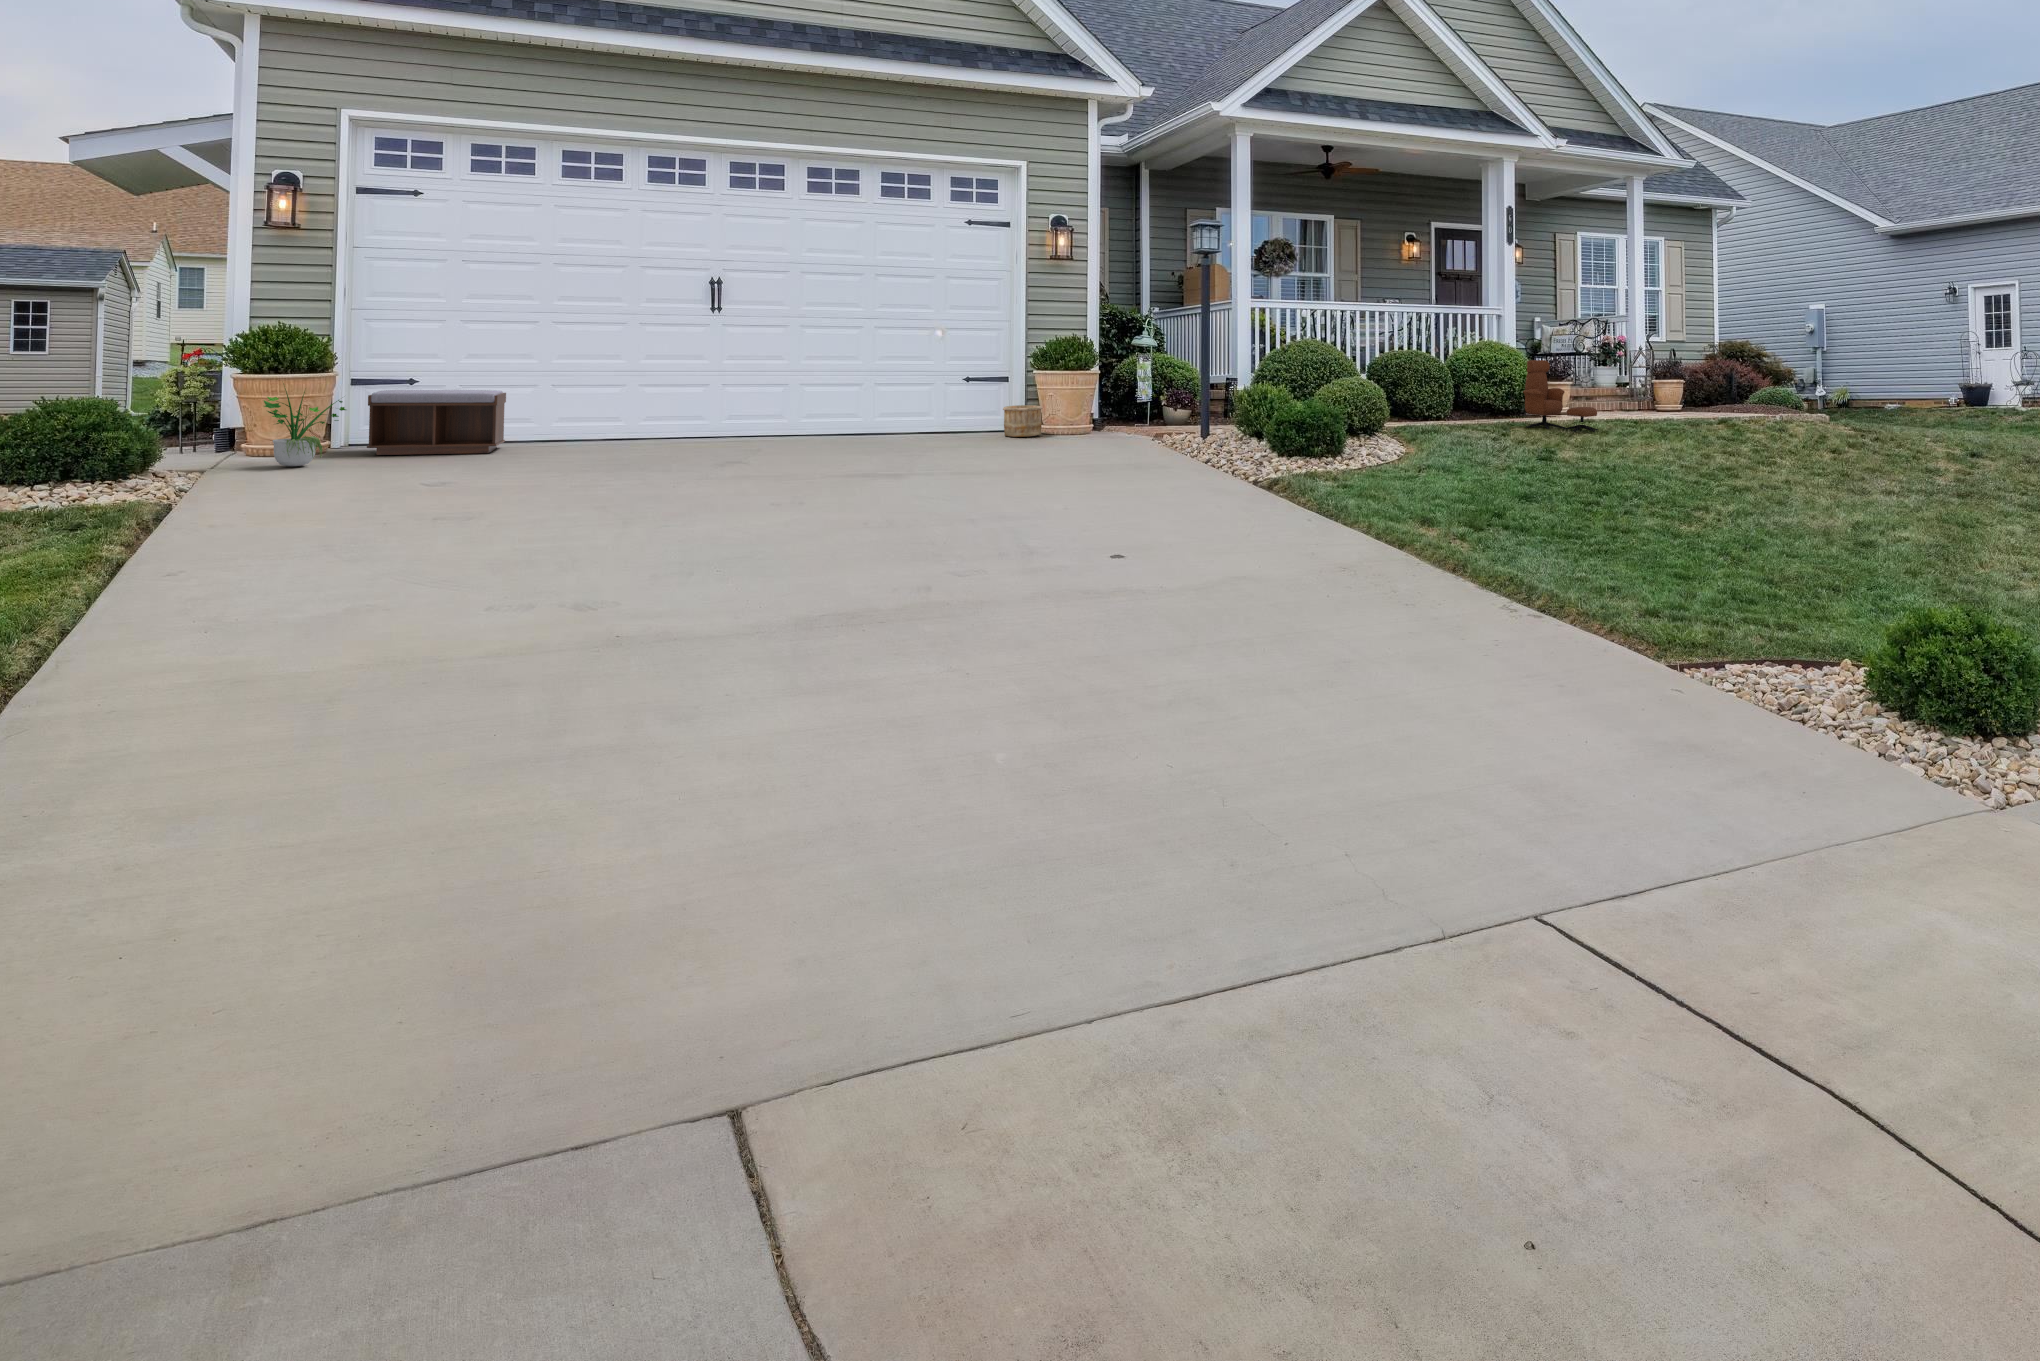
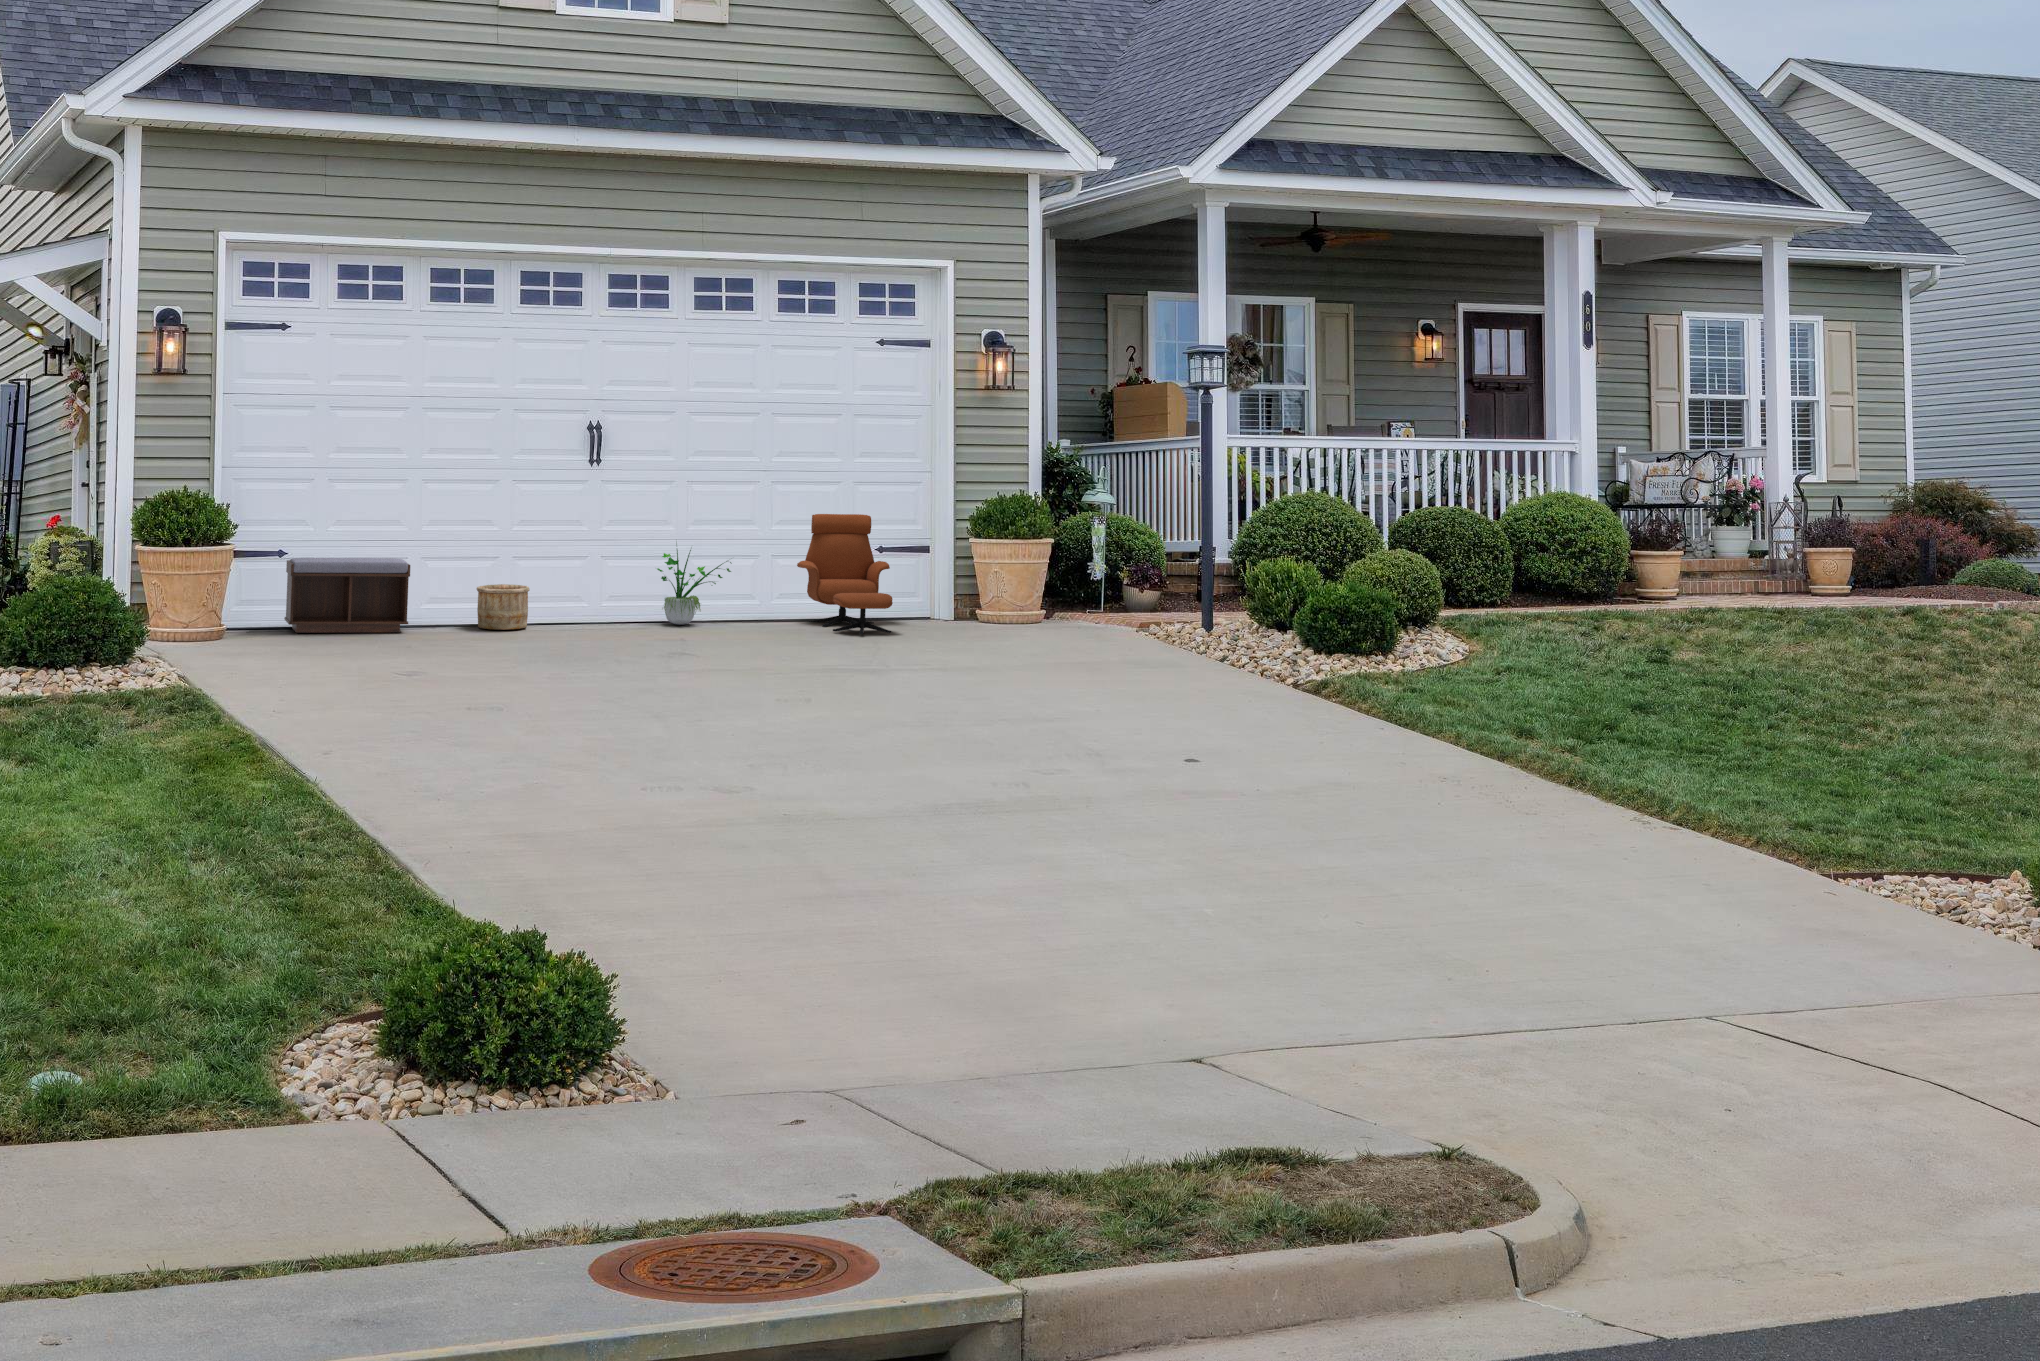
lounge chair: present [1524,360,1598,432] -> present [797,514,893,634]
potted plant: present [264,388,346,466] -> present [657,550,731,625]
wooden bucket: present [1003,405,1042,437] -> present [477,584,530,630]

